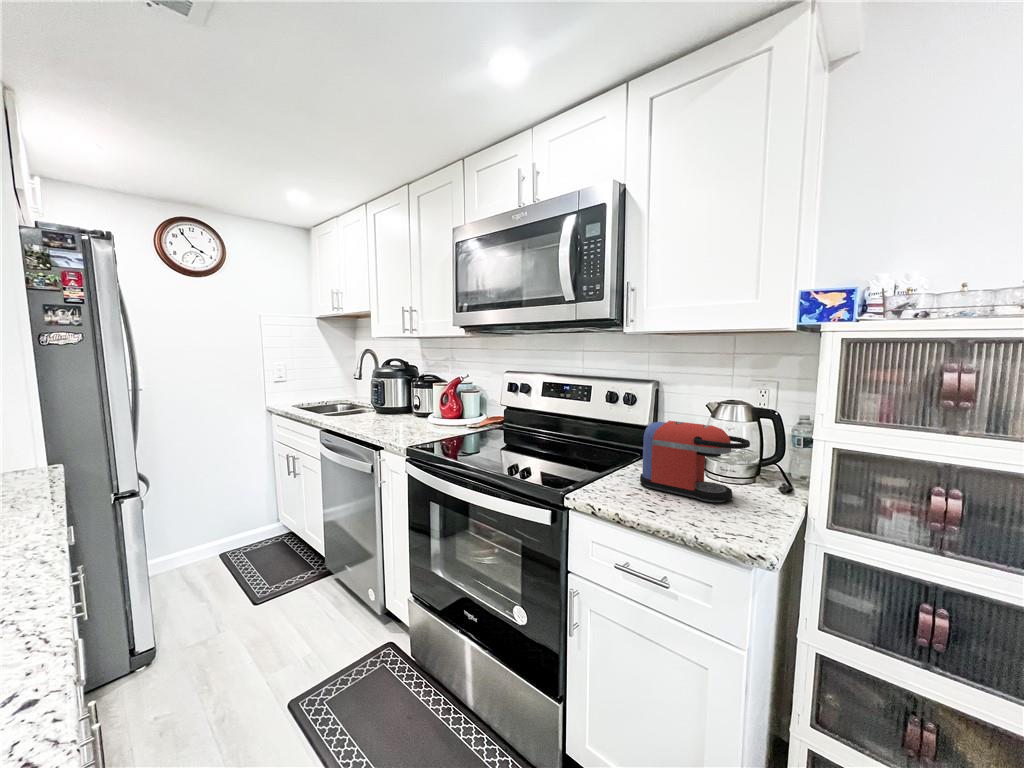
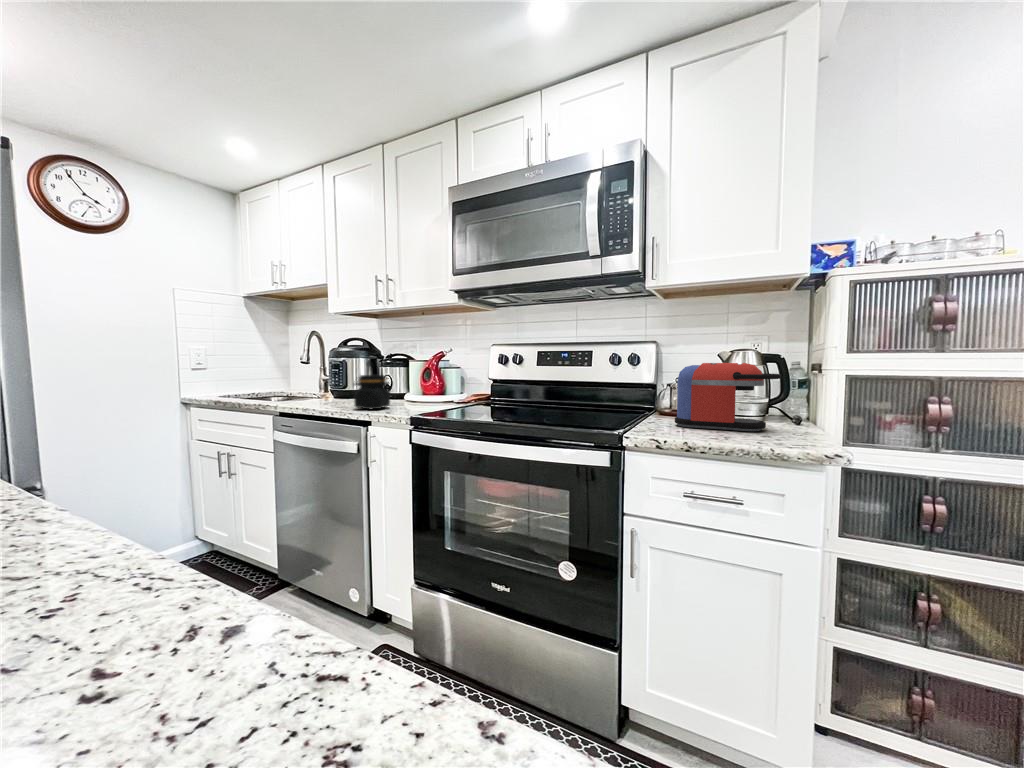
jar: none [374,401,406,433] -> present [354,375,391,409]

